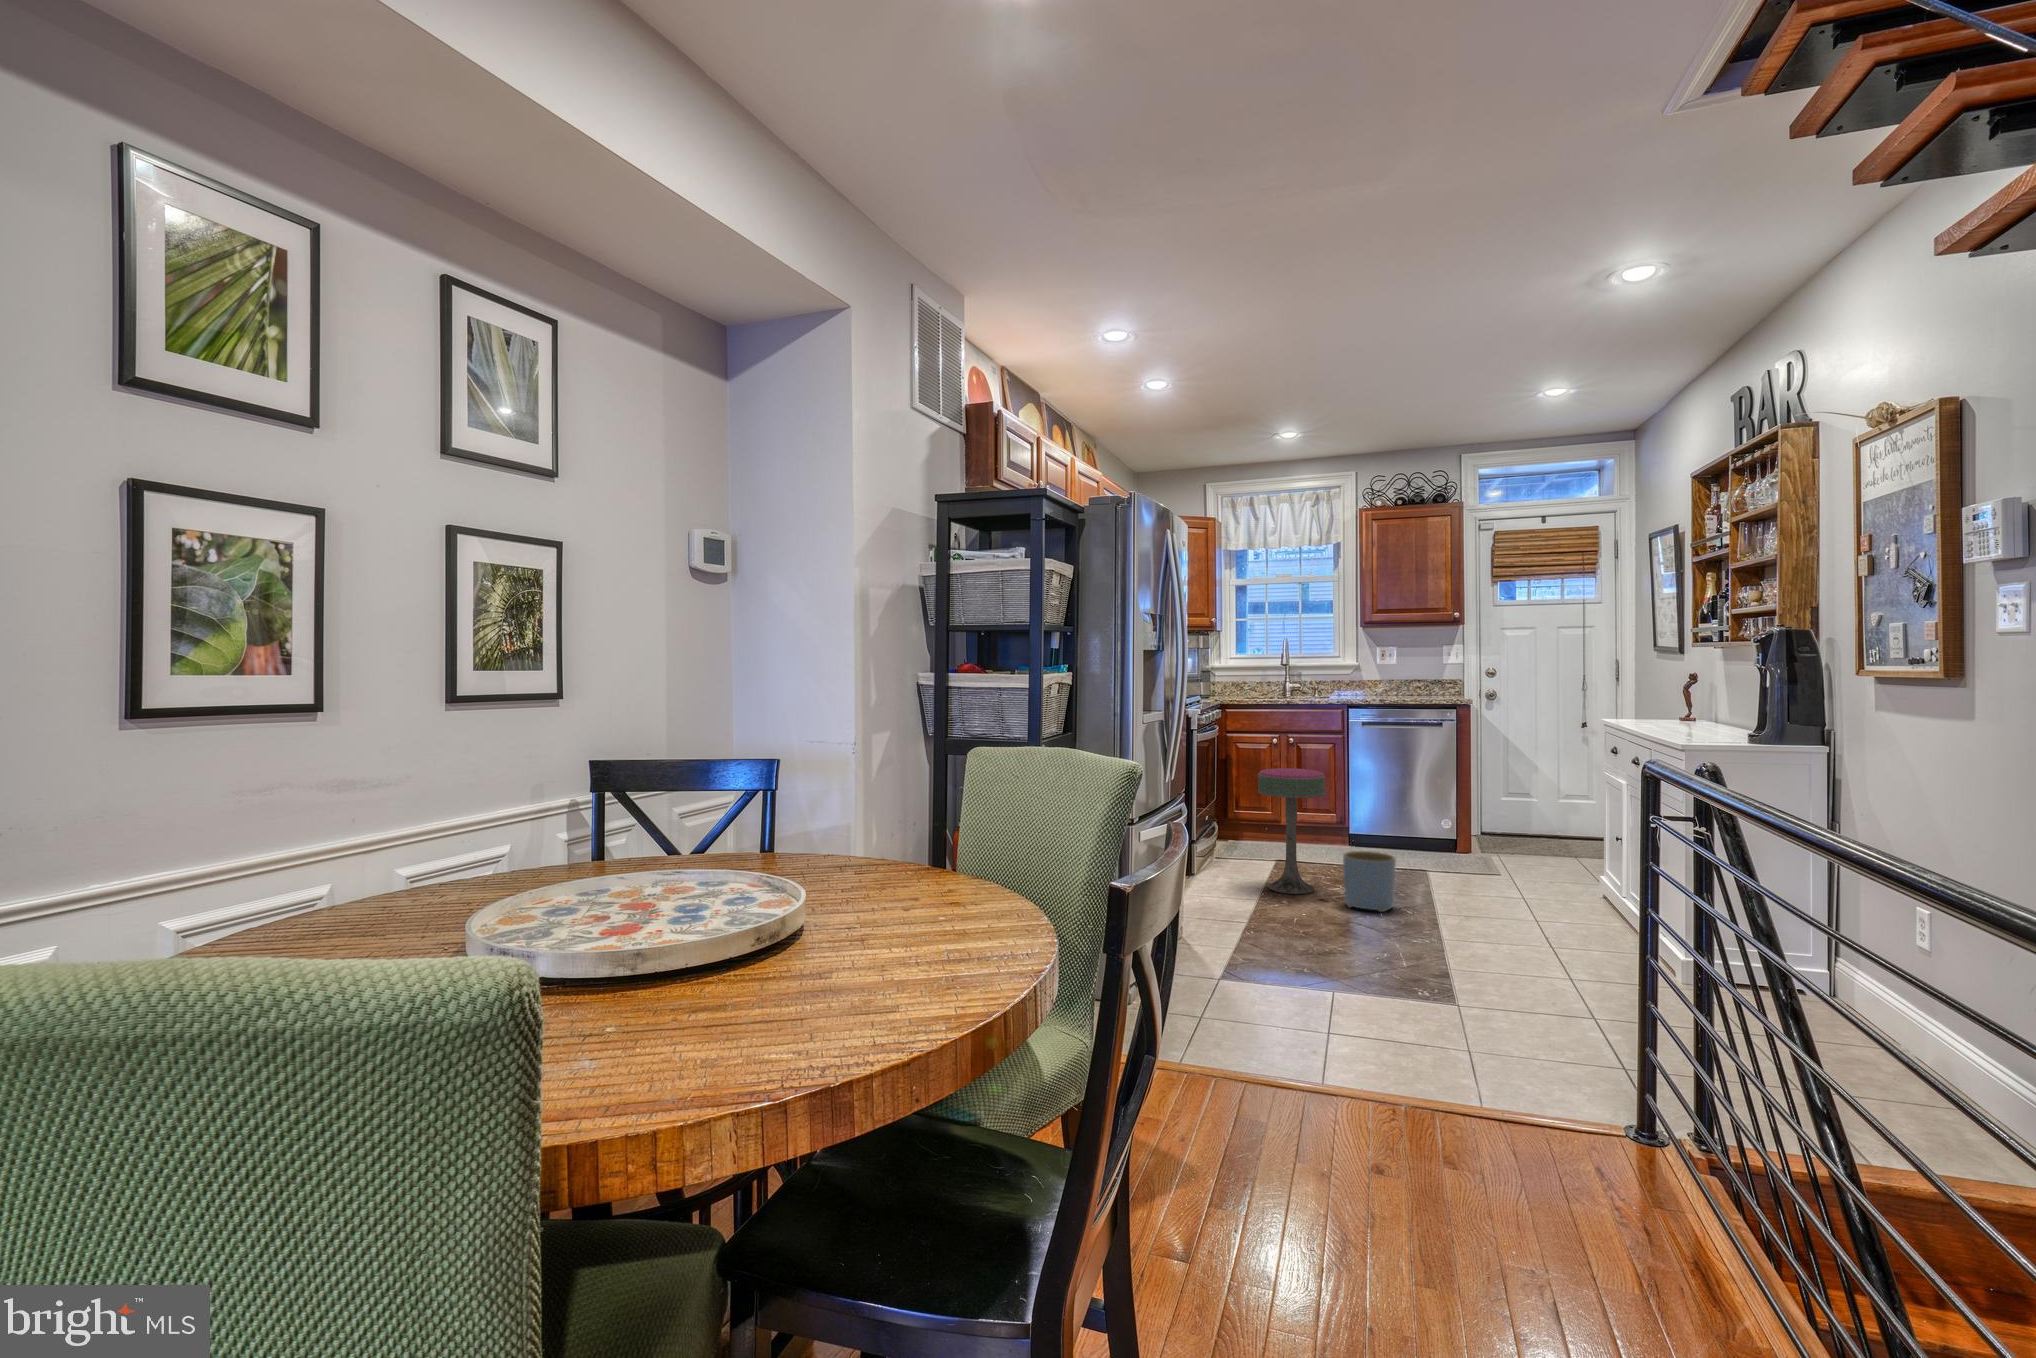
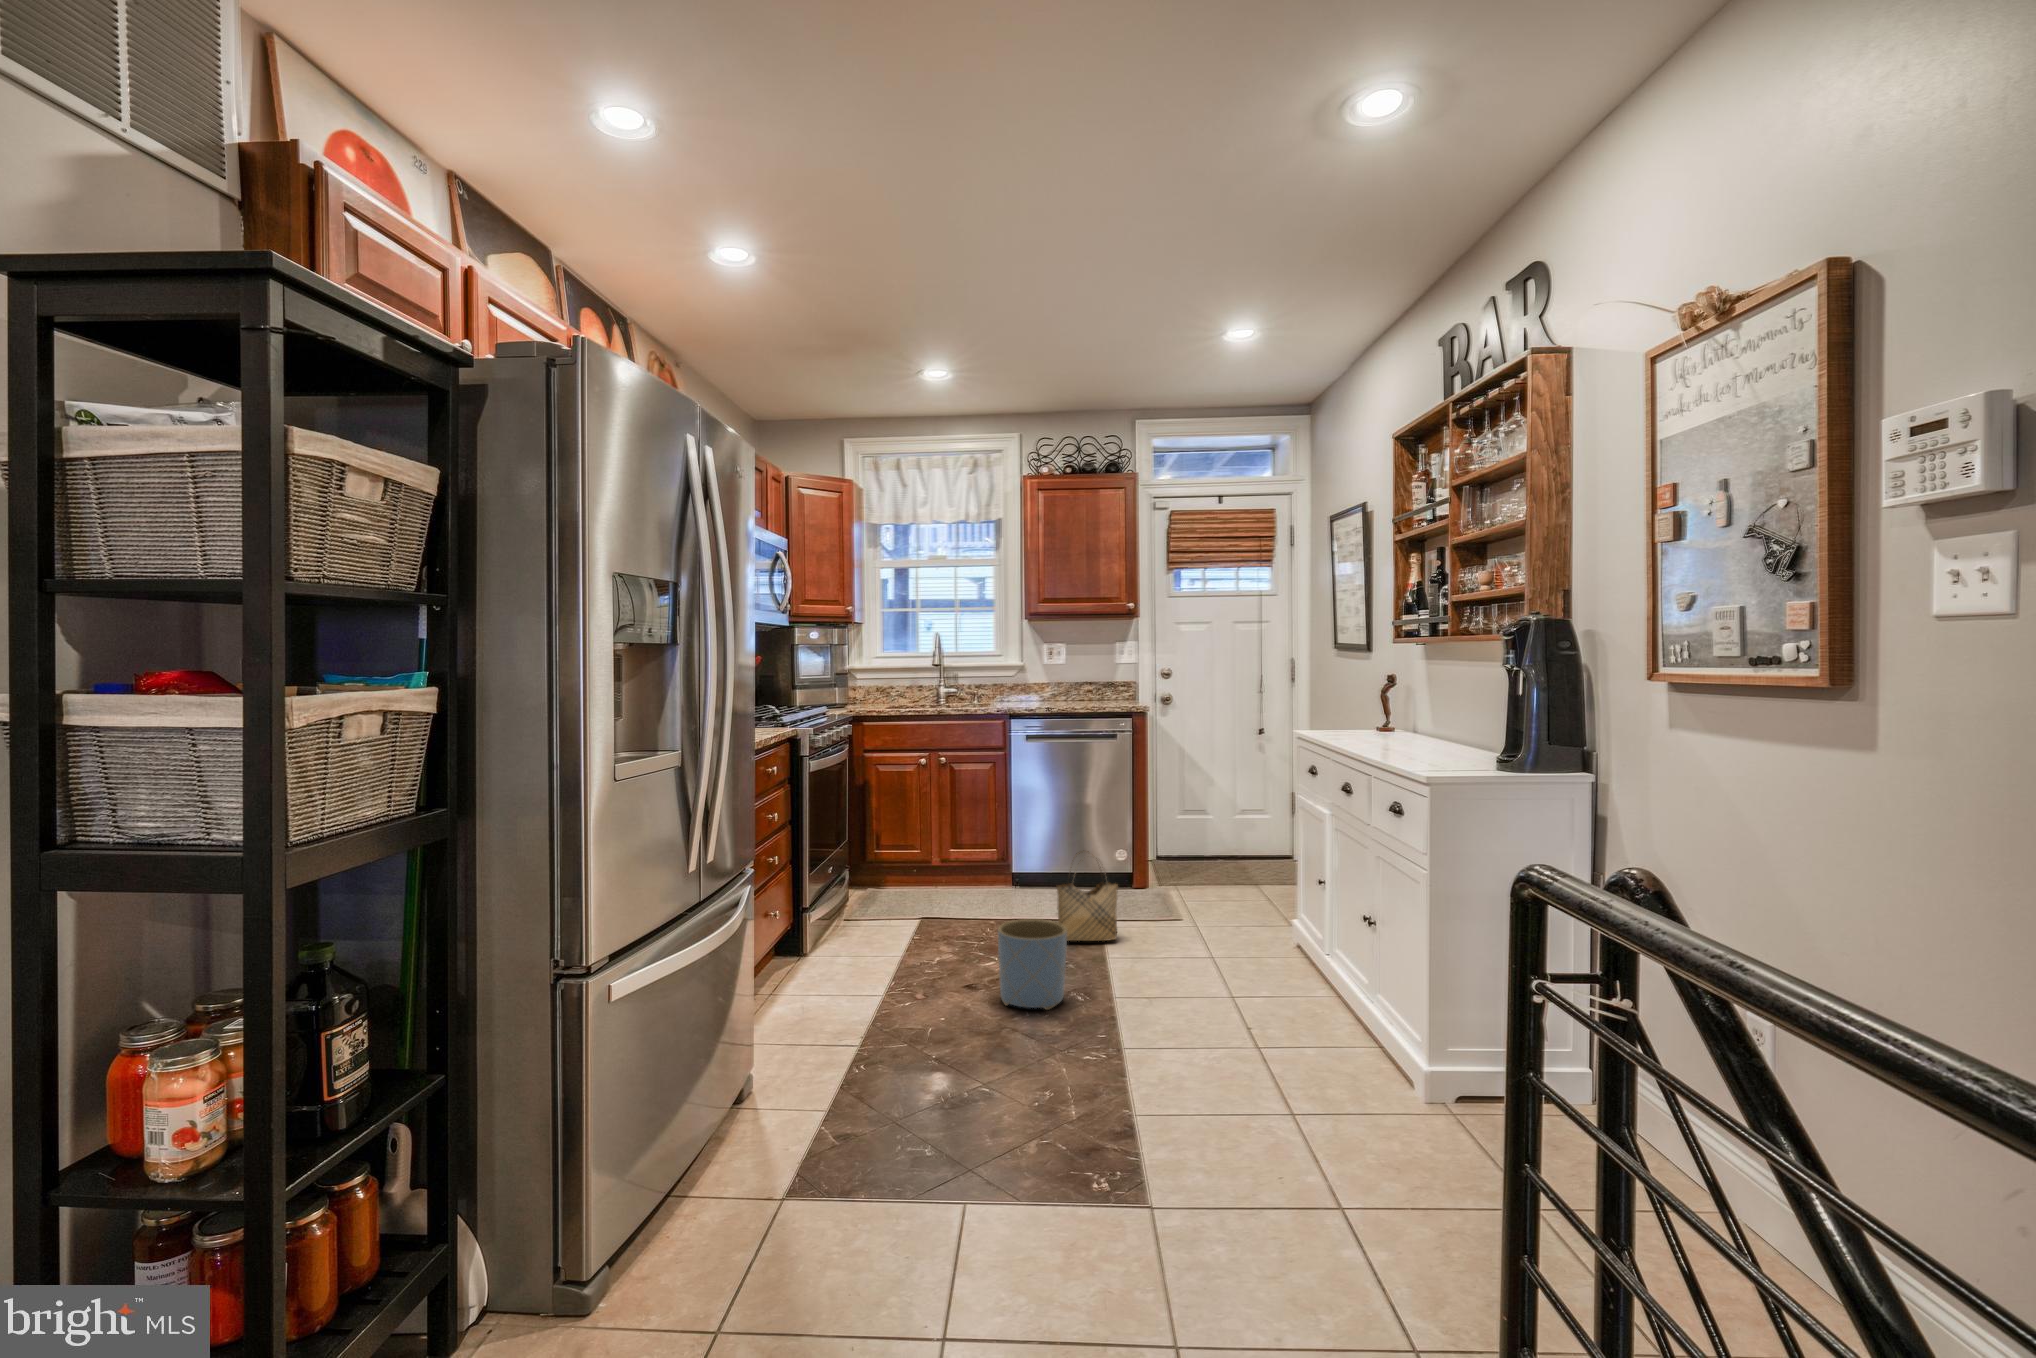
bar stool: present [1258,768,1325,894] -> none [885,804,976,985]
woven basket: none [1387,811,1439,881] -> present [1056,853,1118,941]

